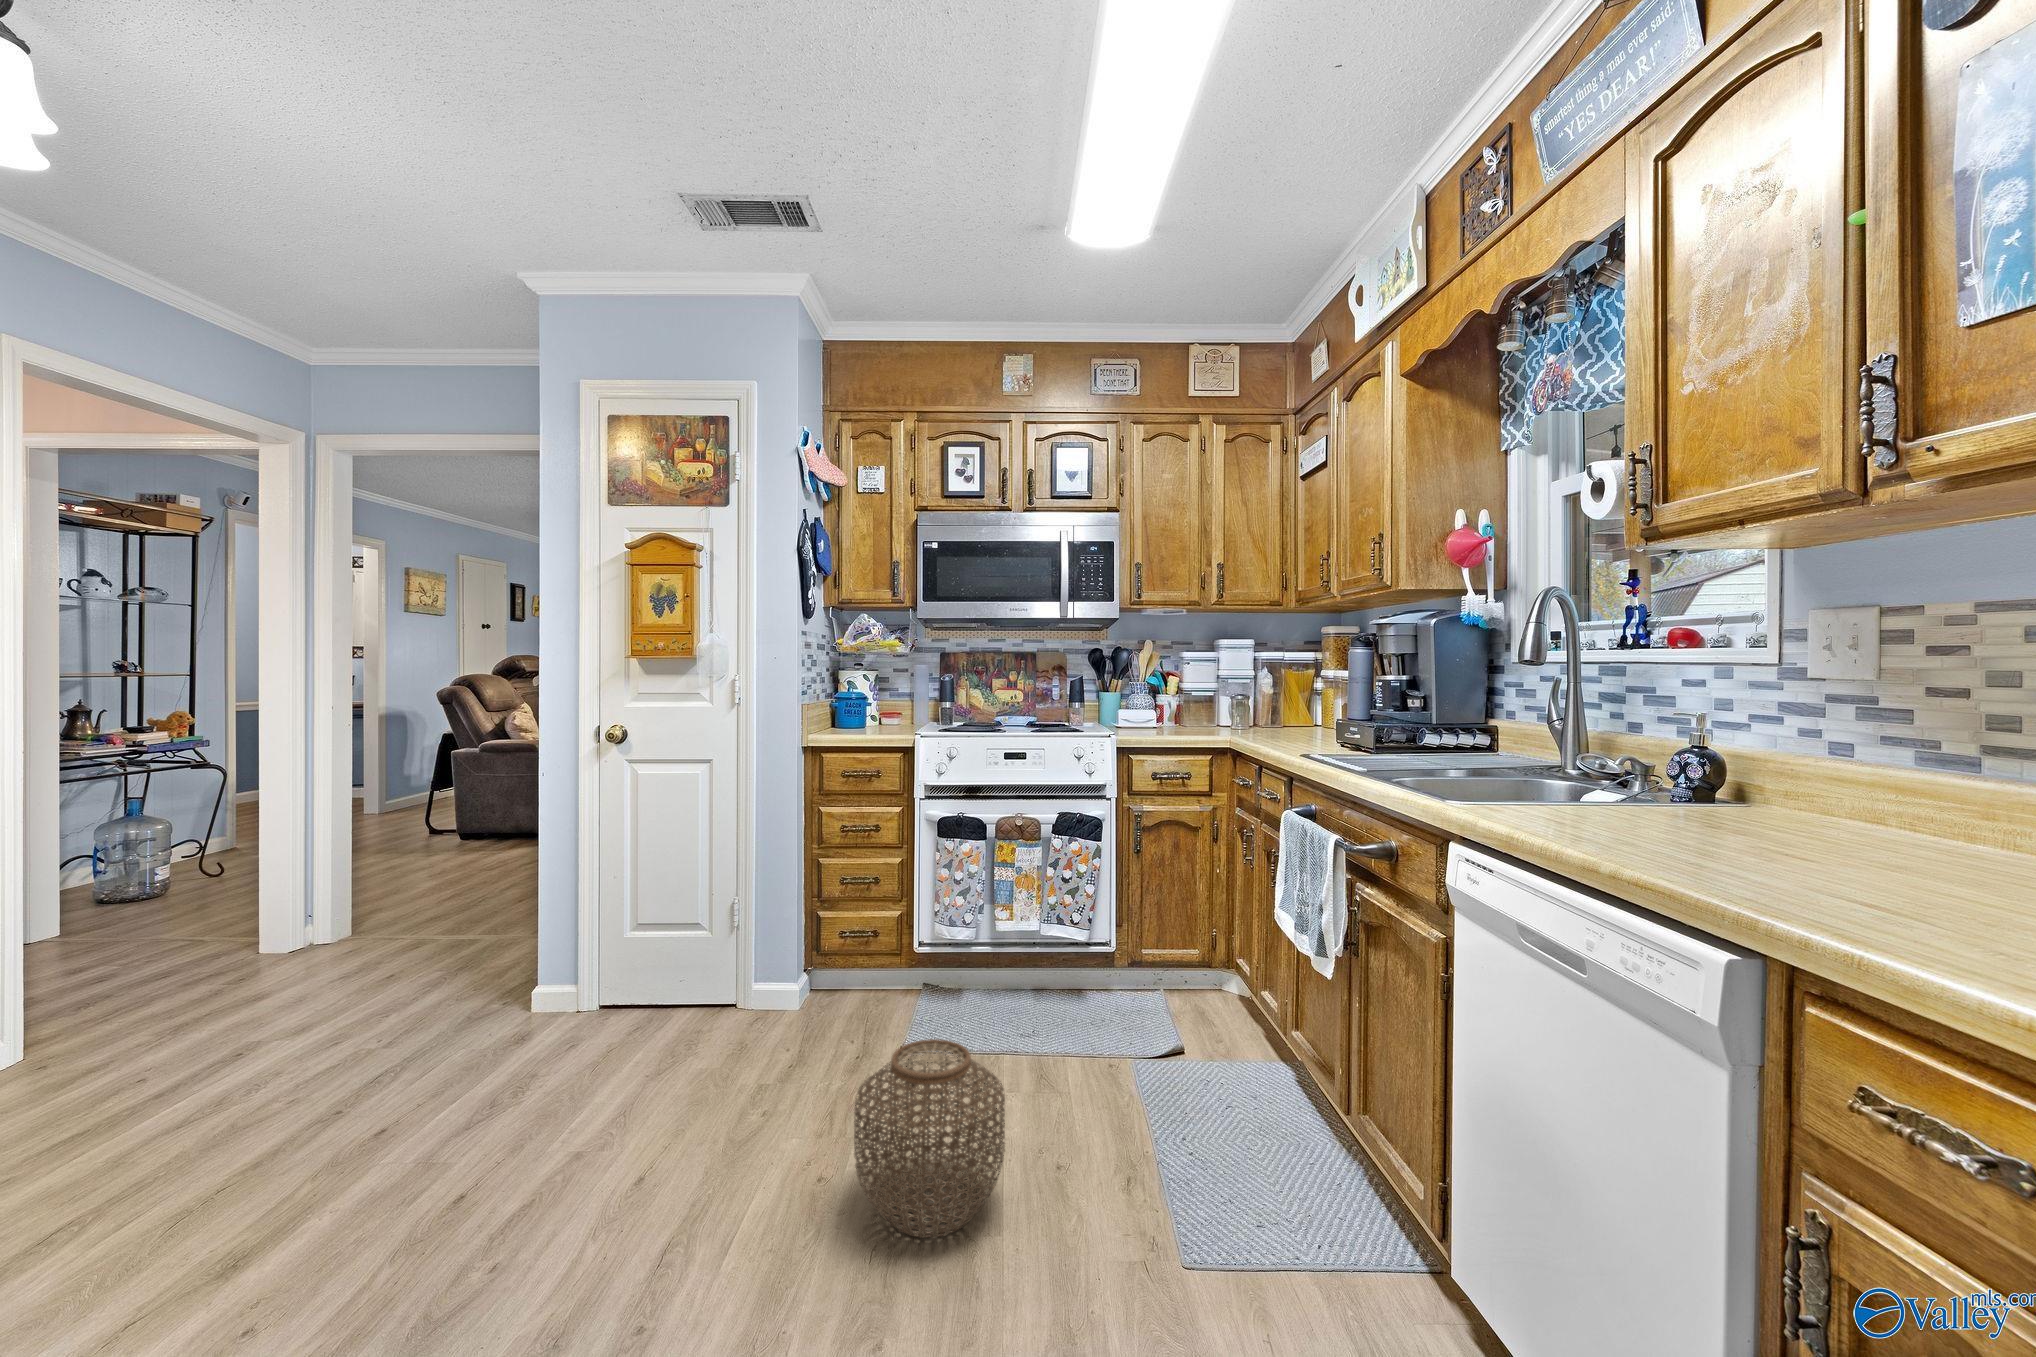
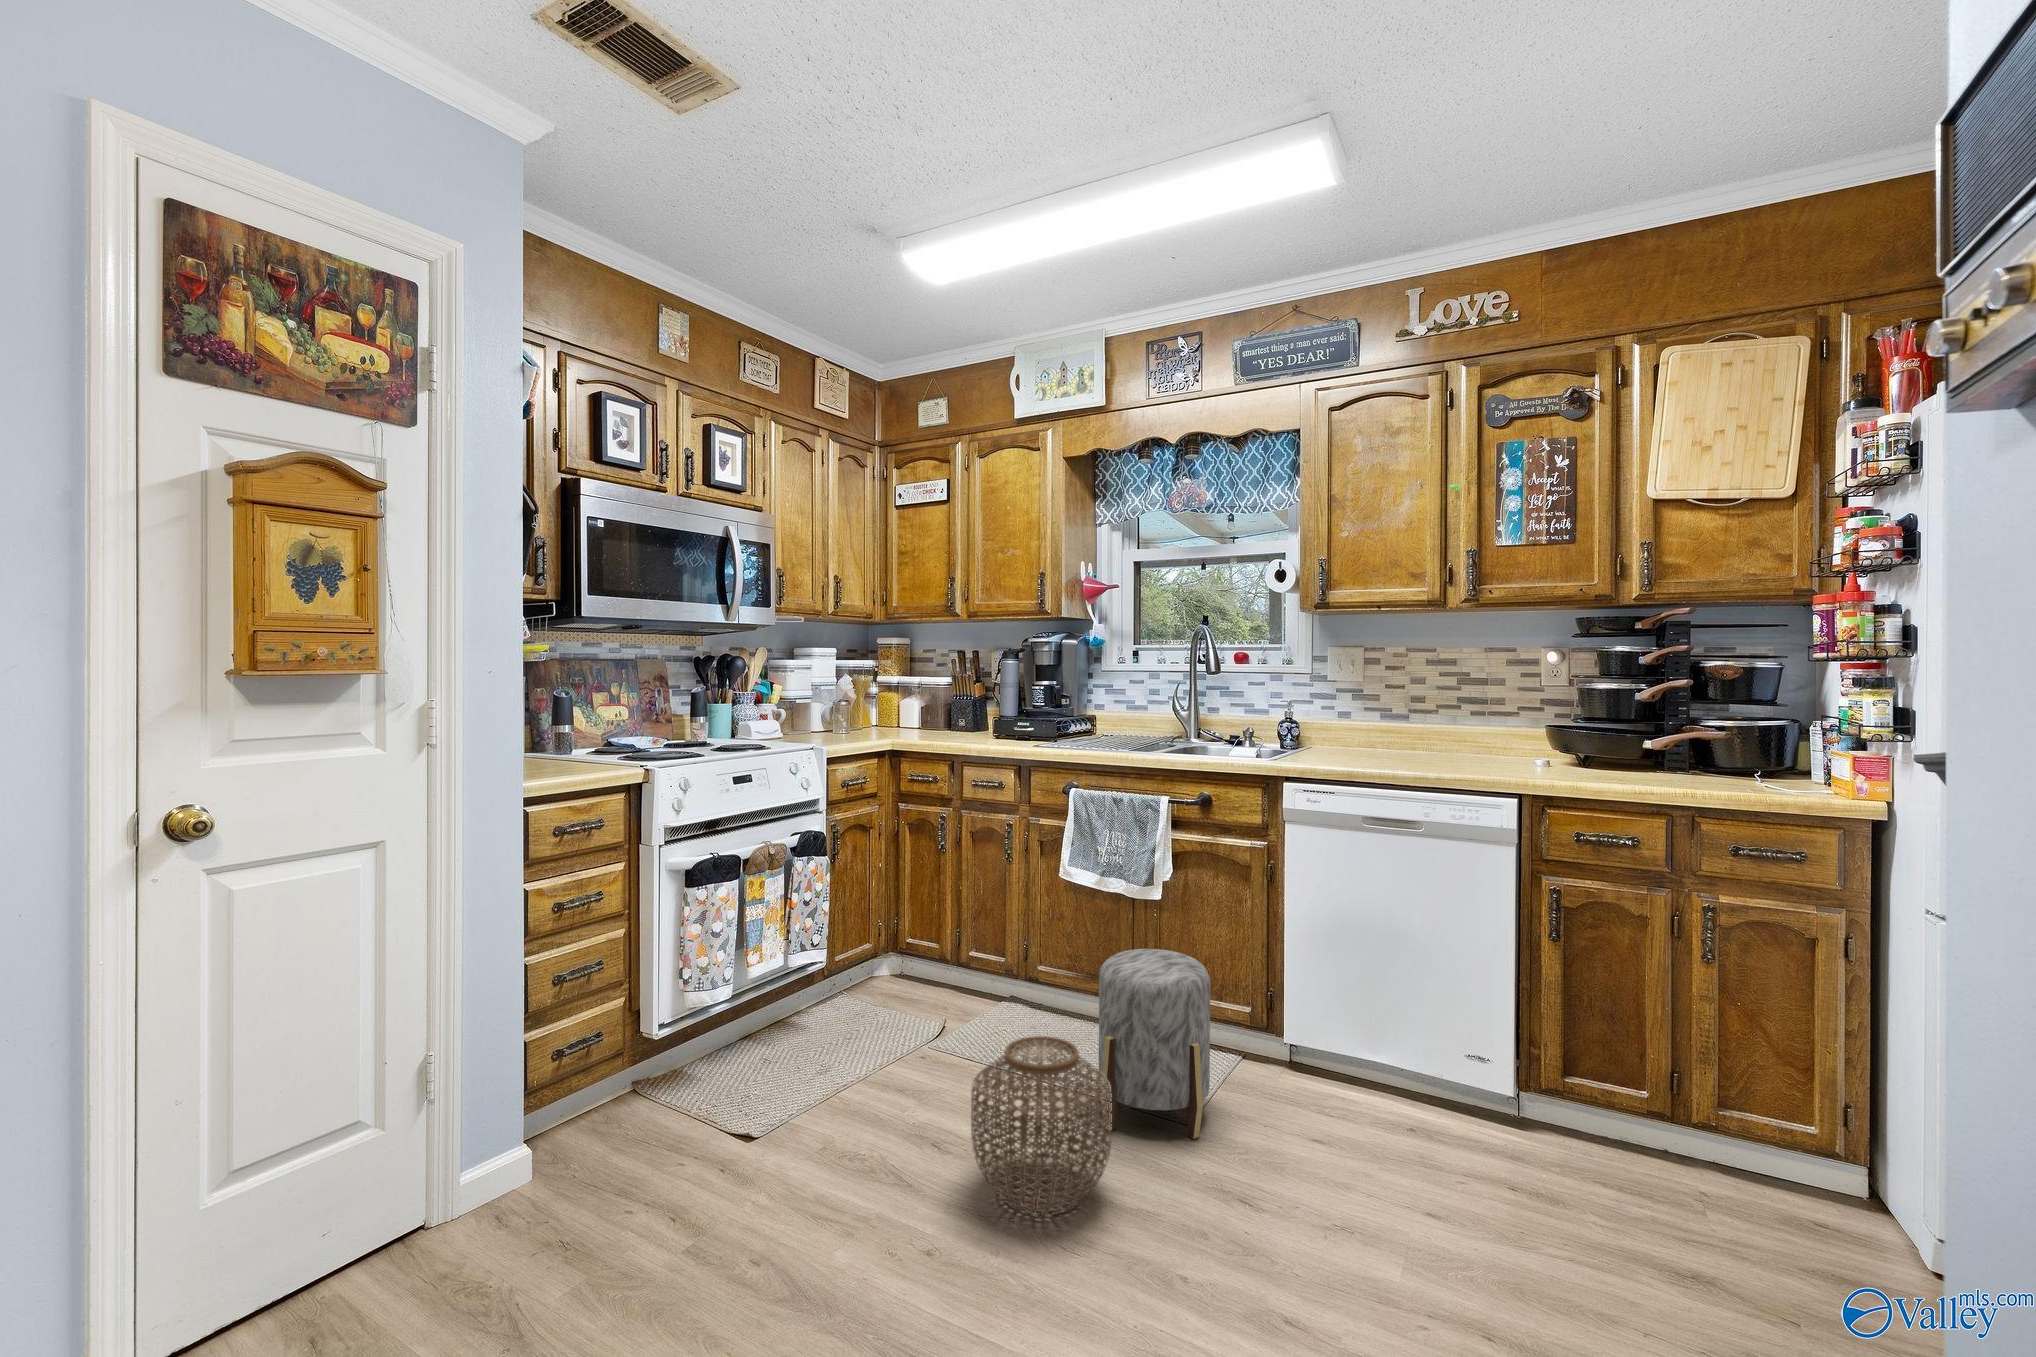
stool: none [1083,1011,1254,1285] -> present [1099,949,1210,1139]

